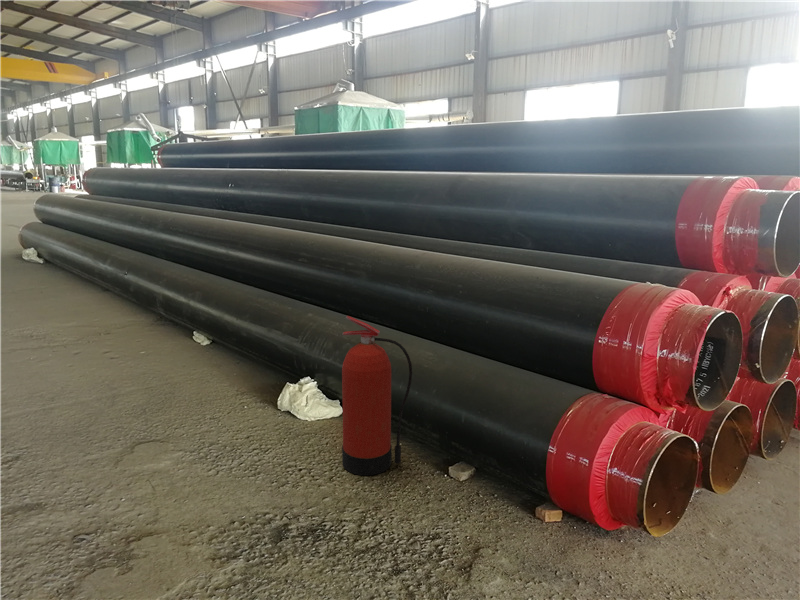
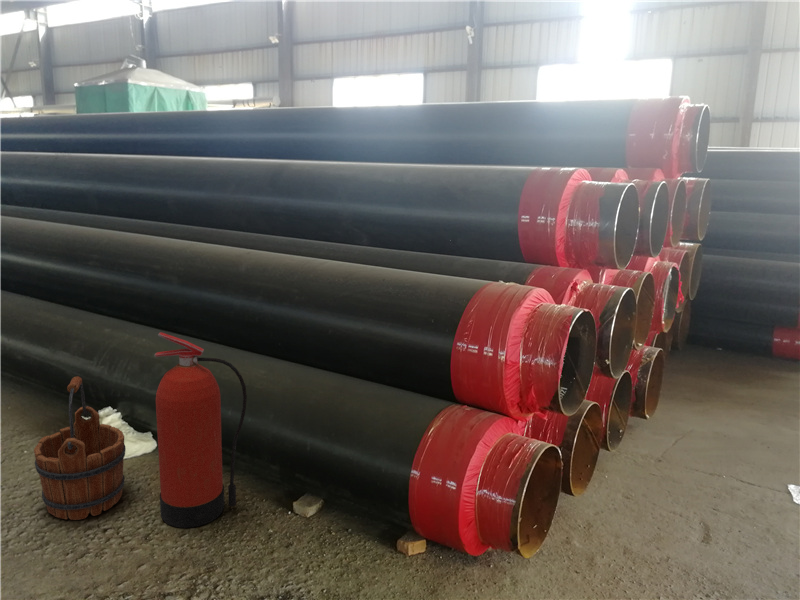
wooden bucket: none [255,348,319,459] -> present [34,376,126,520]

